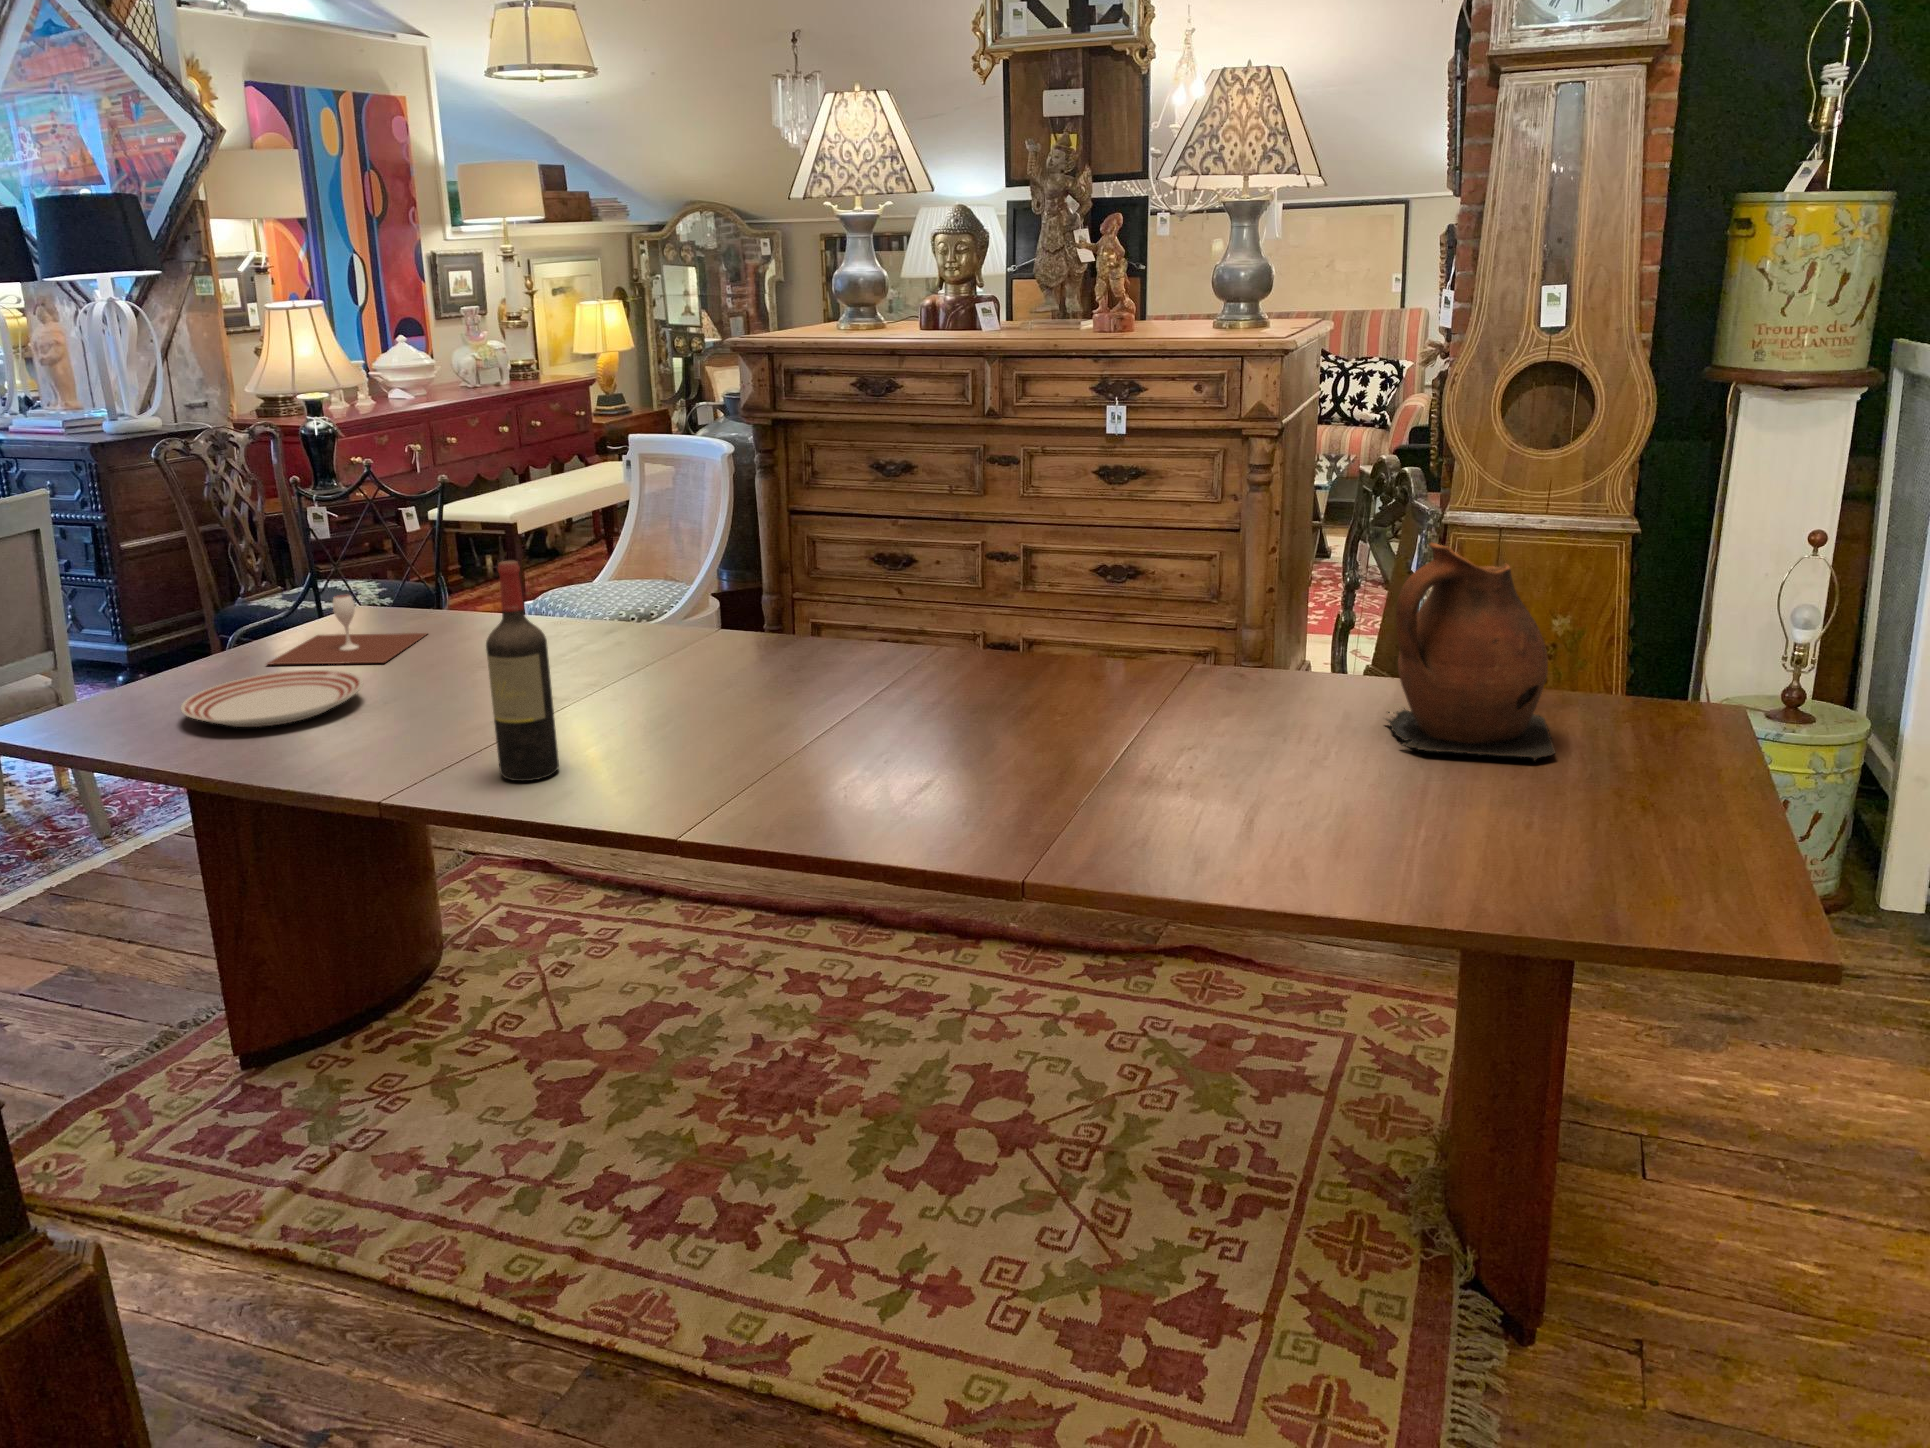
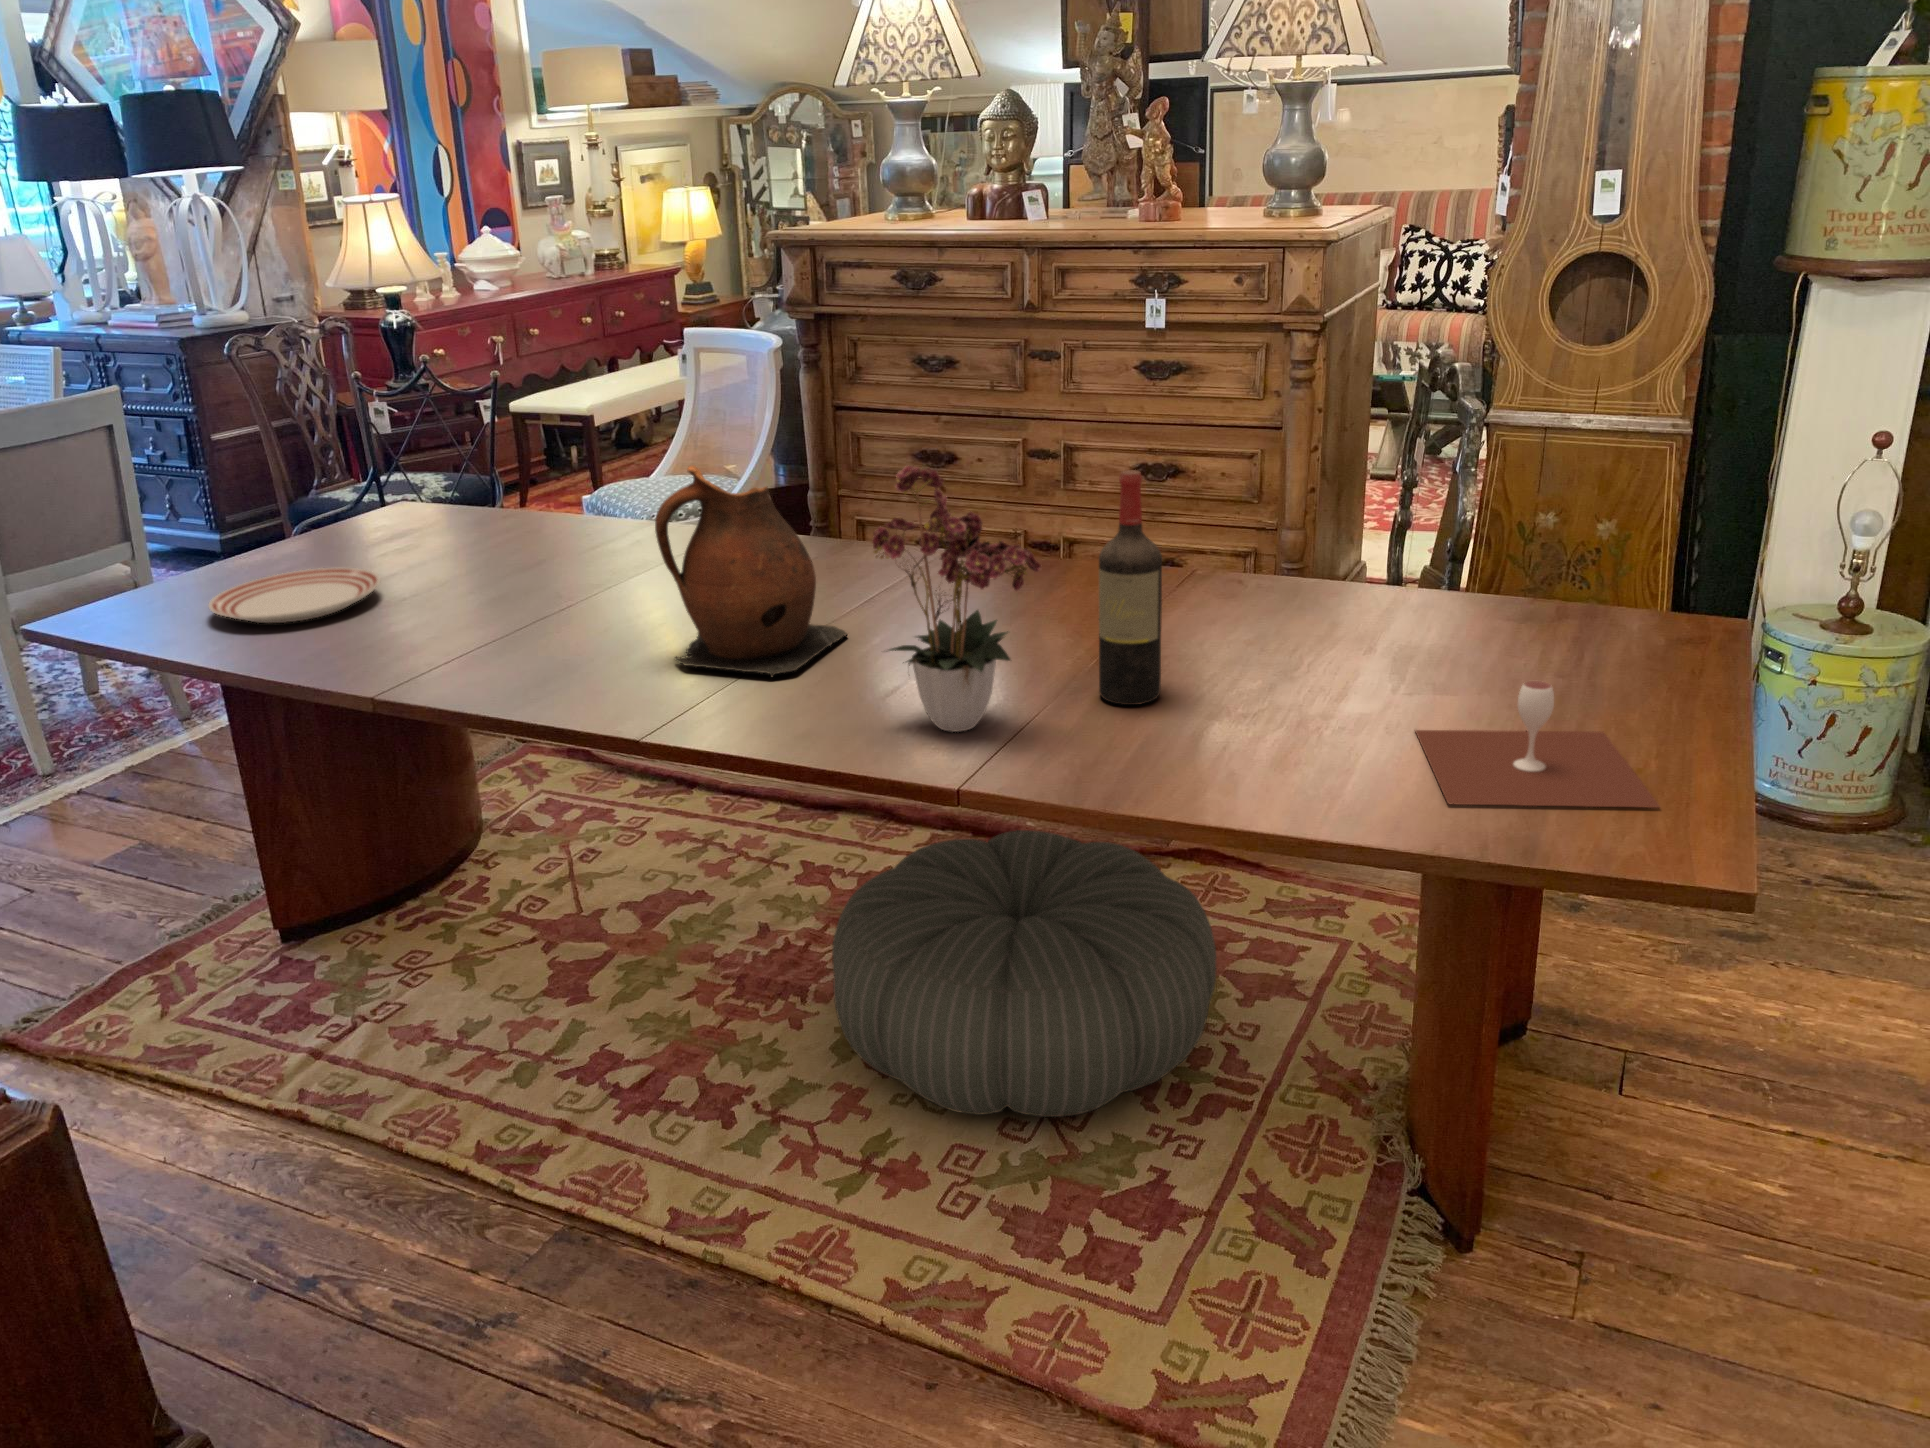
flower arrangement: none [912,542,1112,826] -> present [872,466,1041,732]
ceramic pitcher: present [1387,543,1555,762] -> present [655,465,848,677]
wine bottle: present [486,560,559,781] -> present [1099,470,1162,705]
wine glass: present [267,595,426,664] -> present [1415,681,1660,808]
pouf: none [848,928,1242,1224] -> present [832,830,1216,1117]

